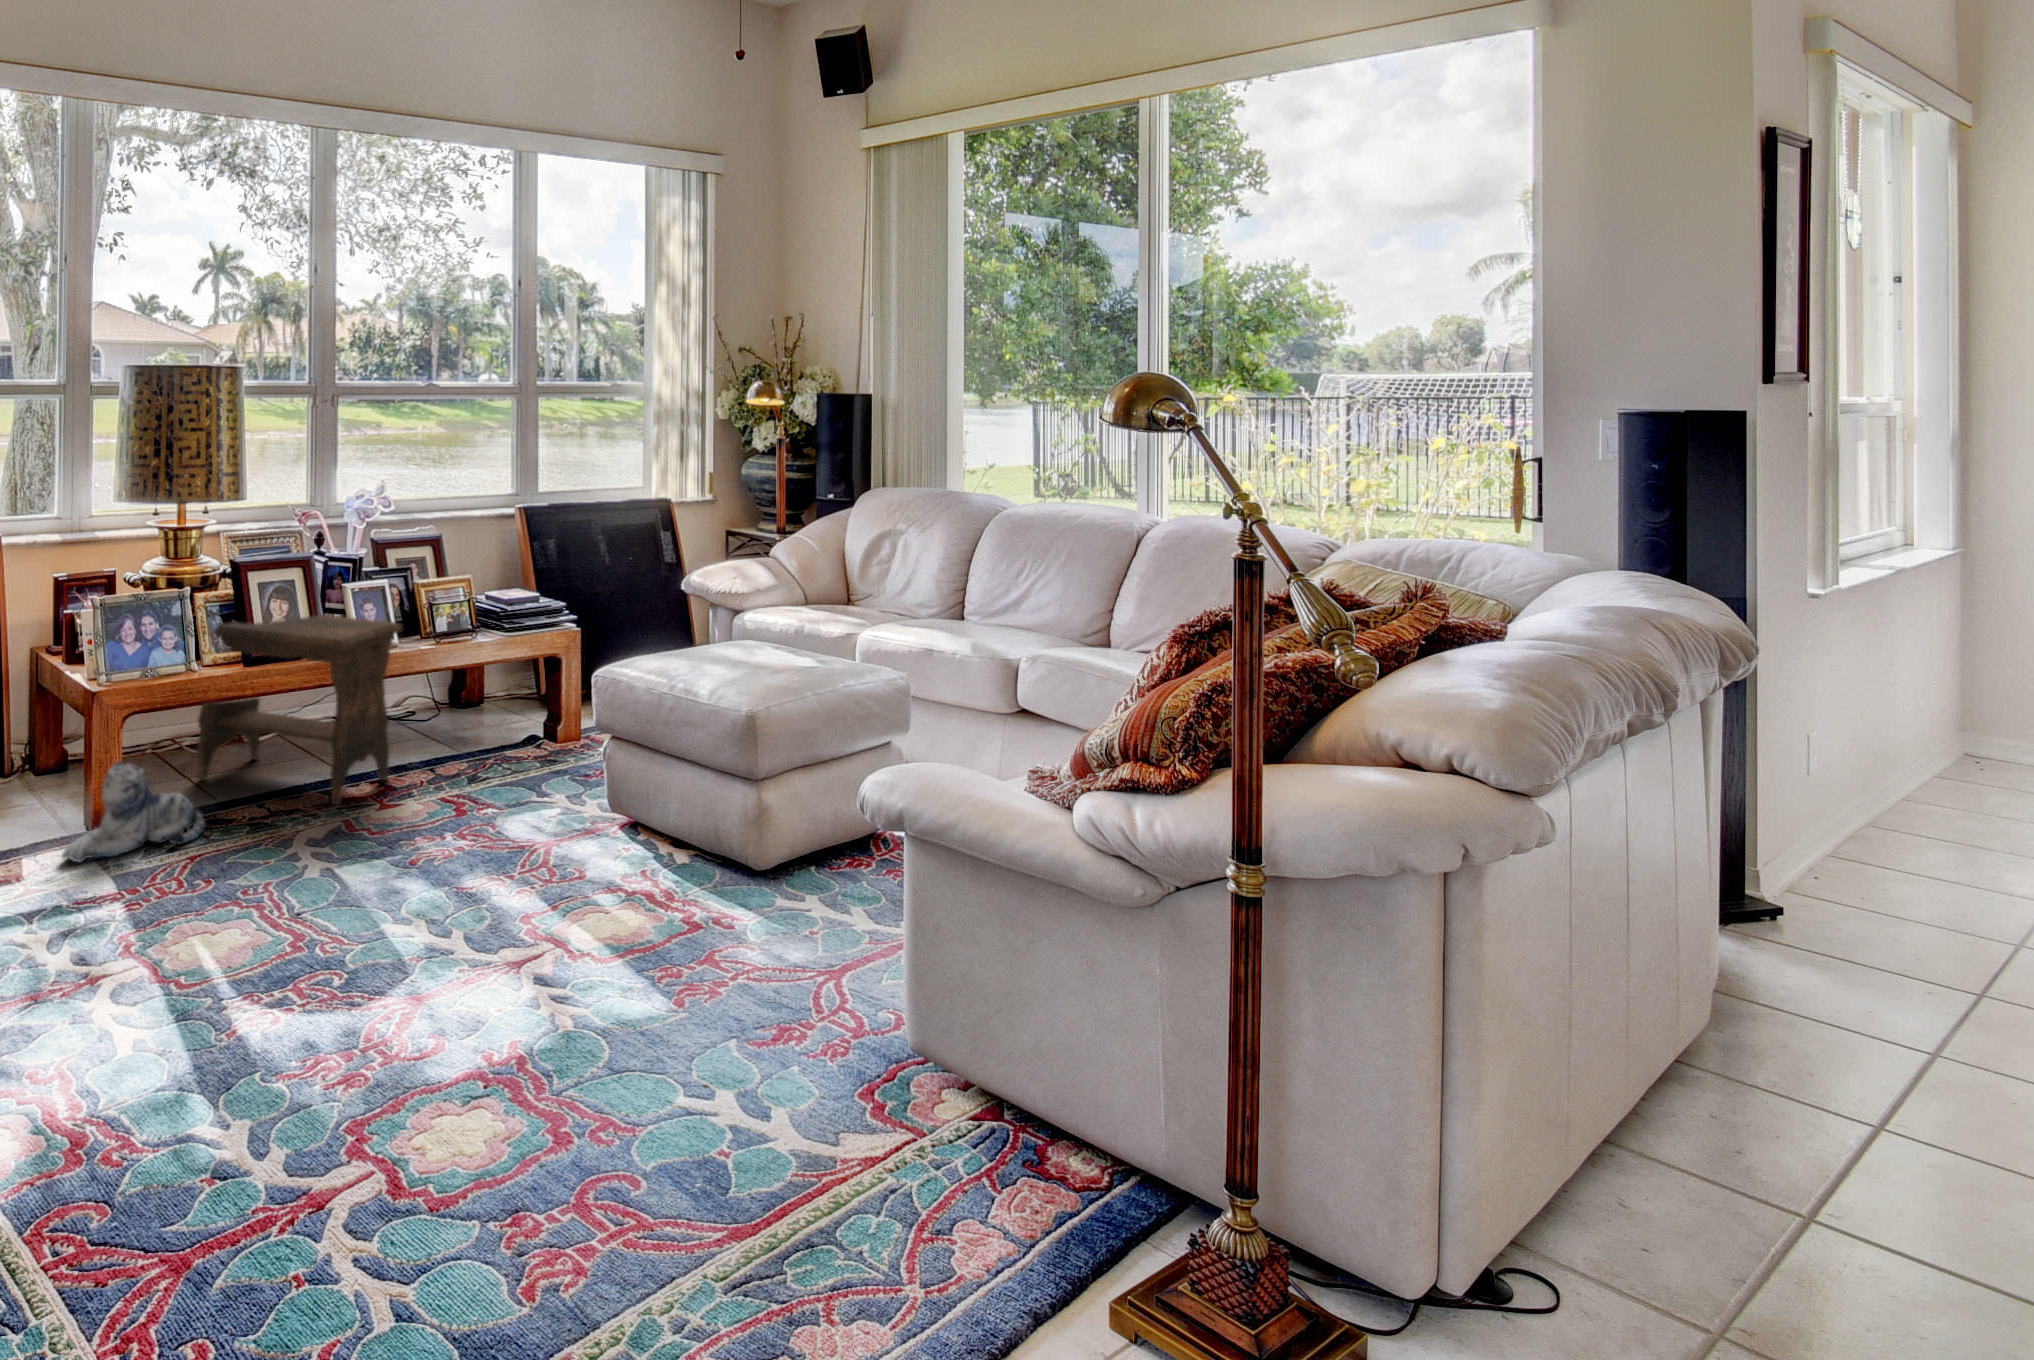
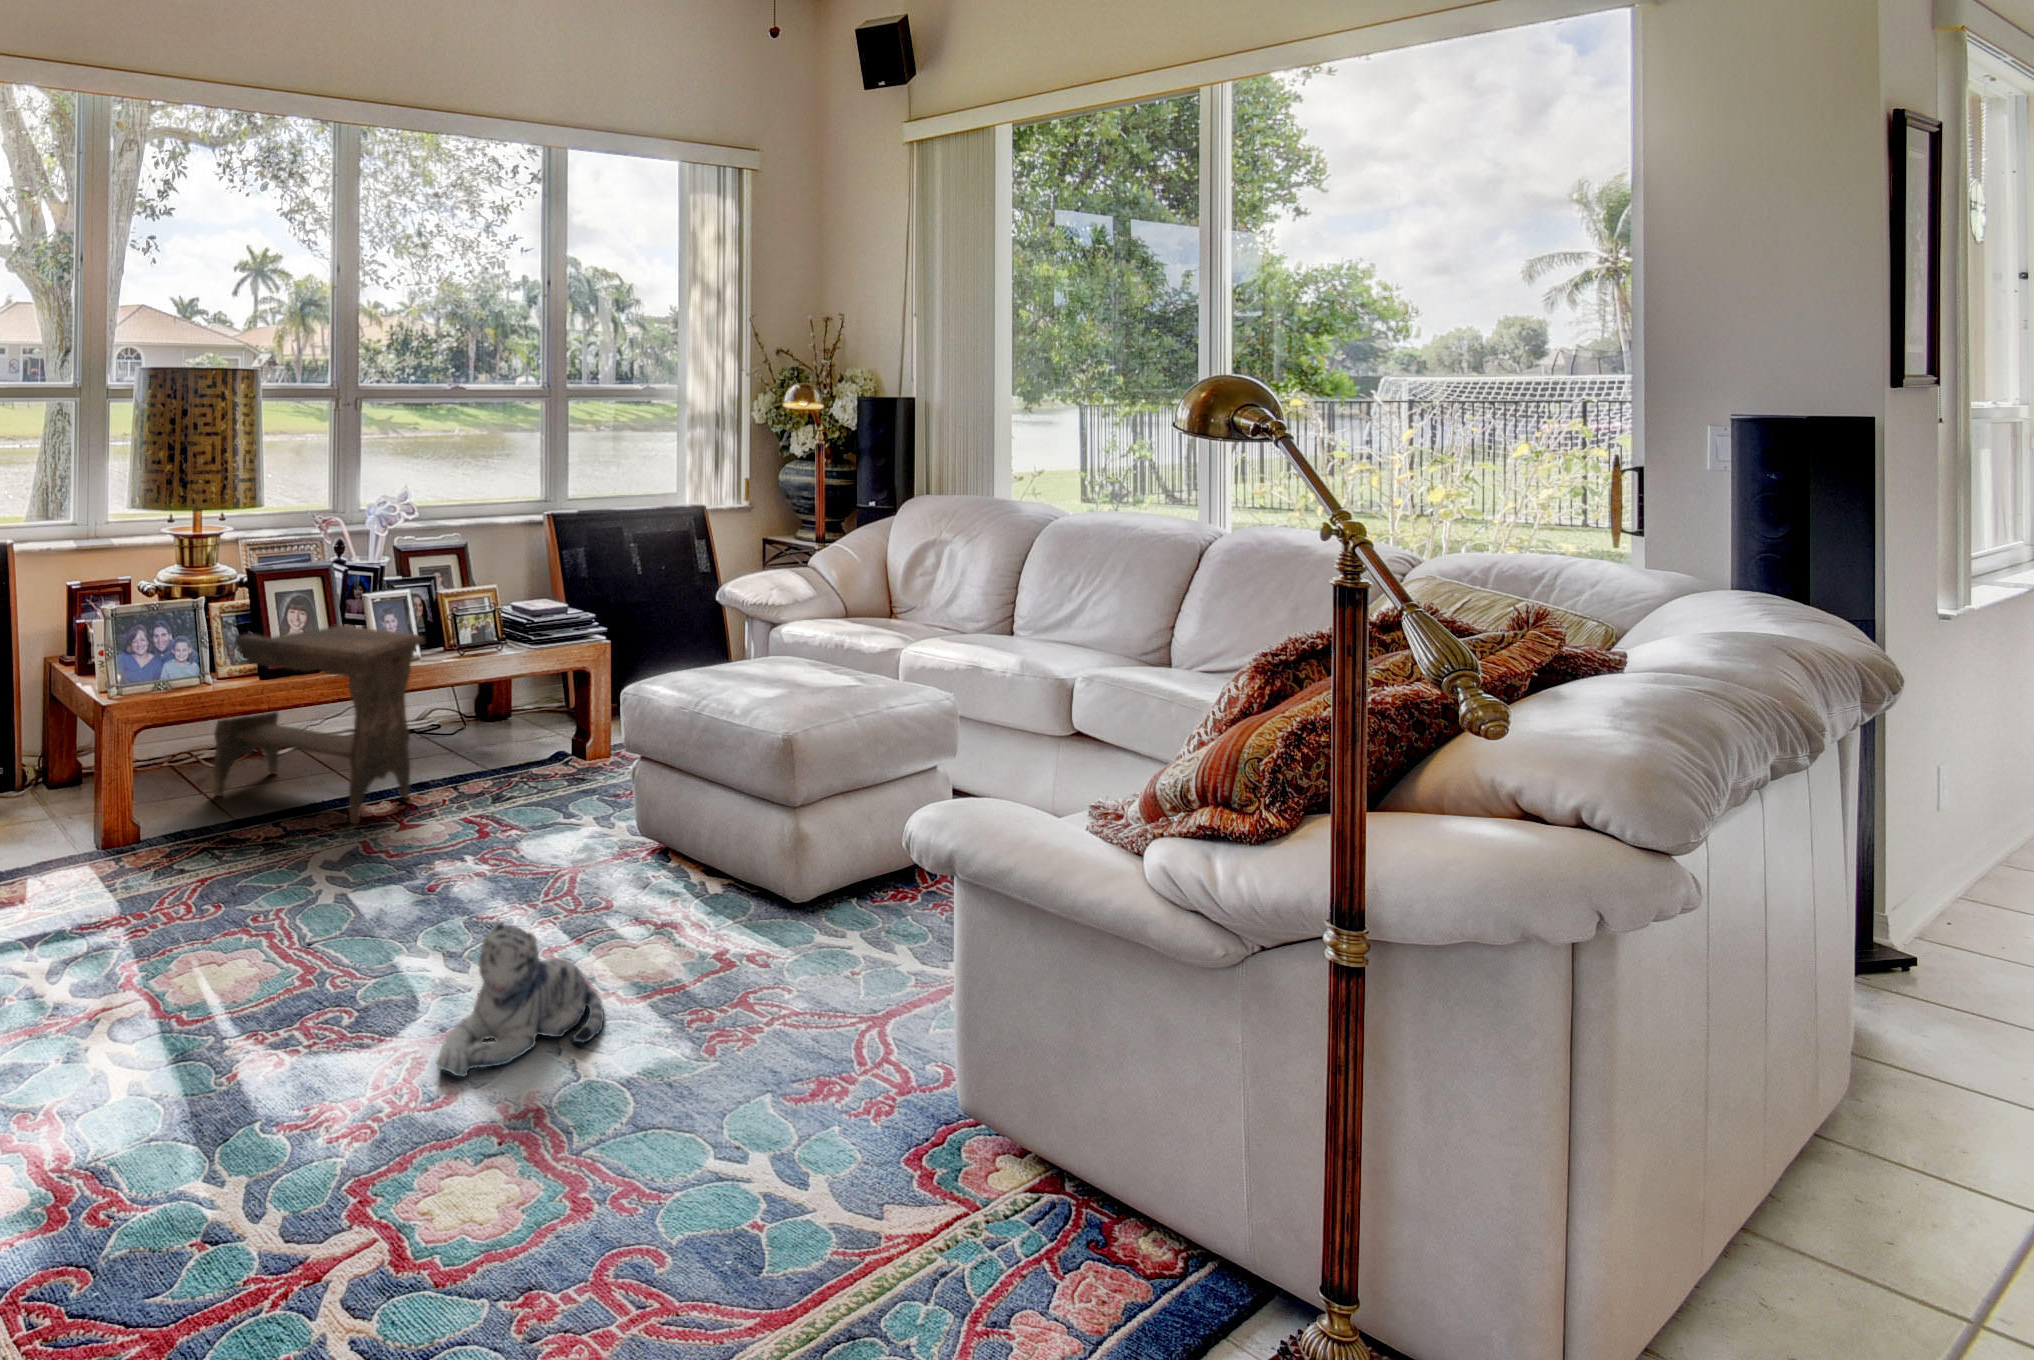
plush toy: present [62,761,205,862] -> present [437,923,604,1077]

